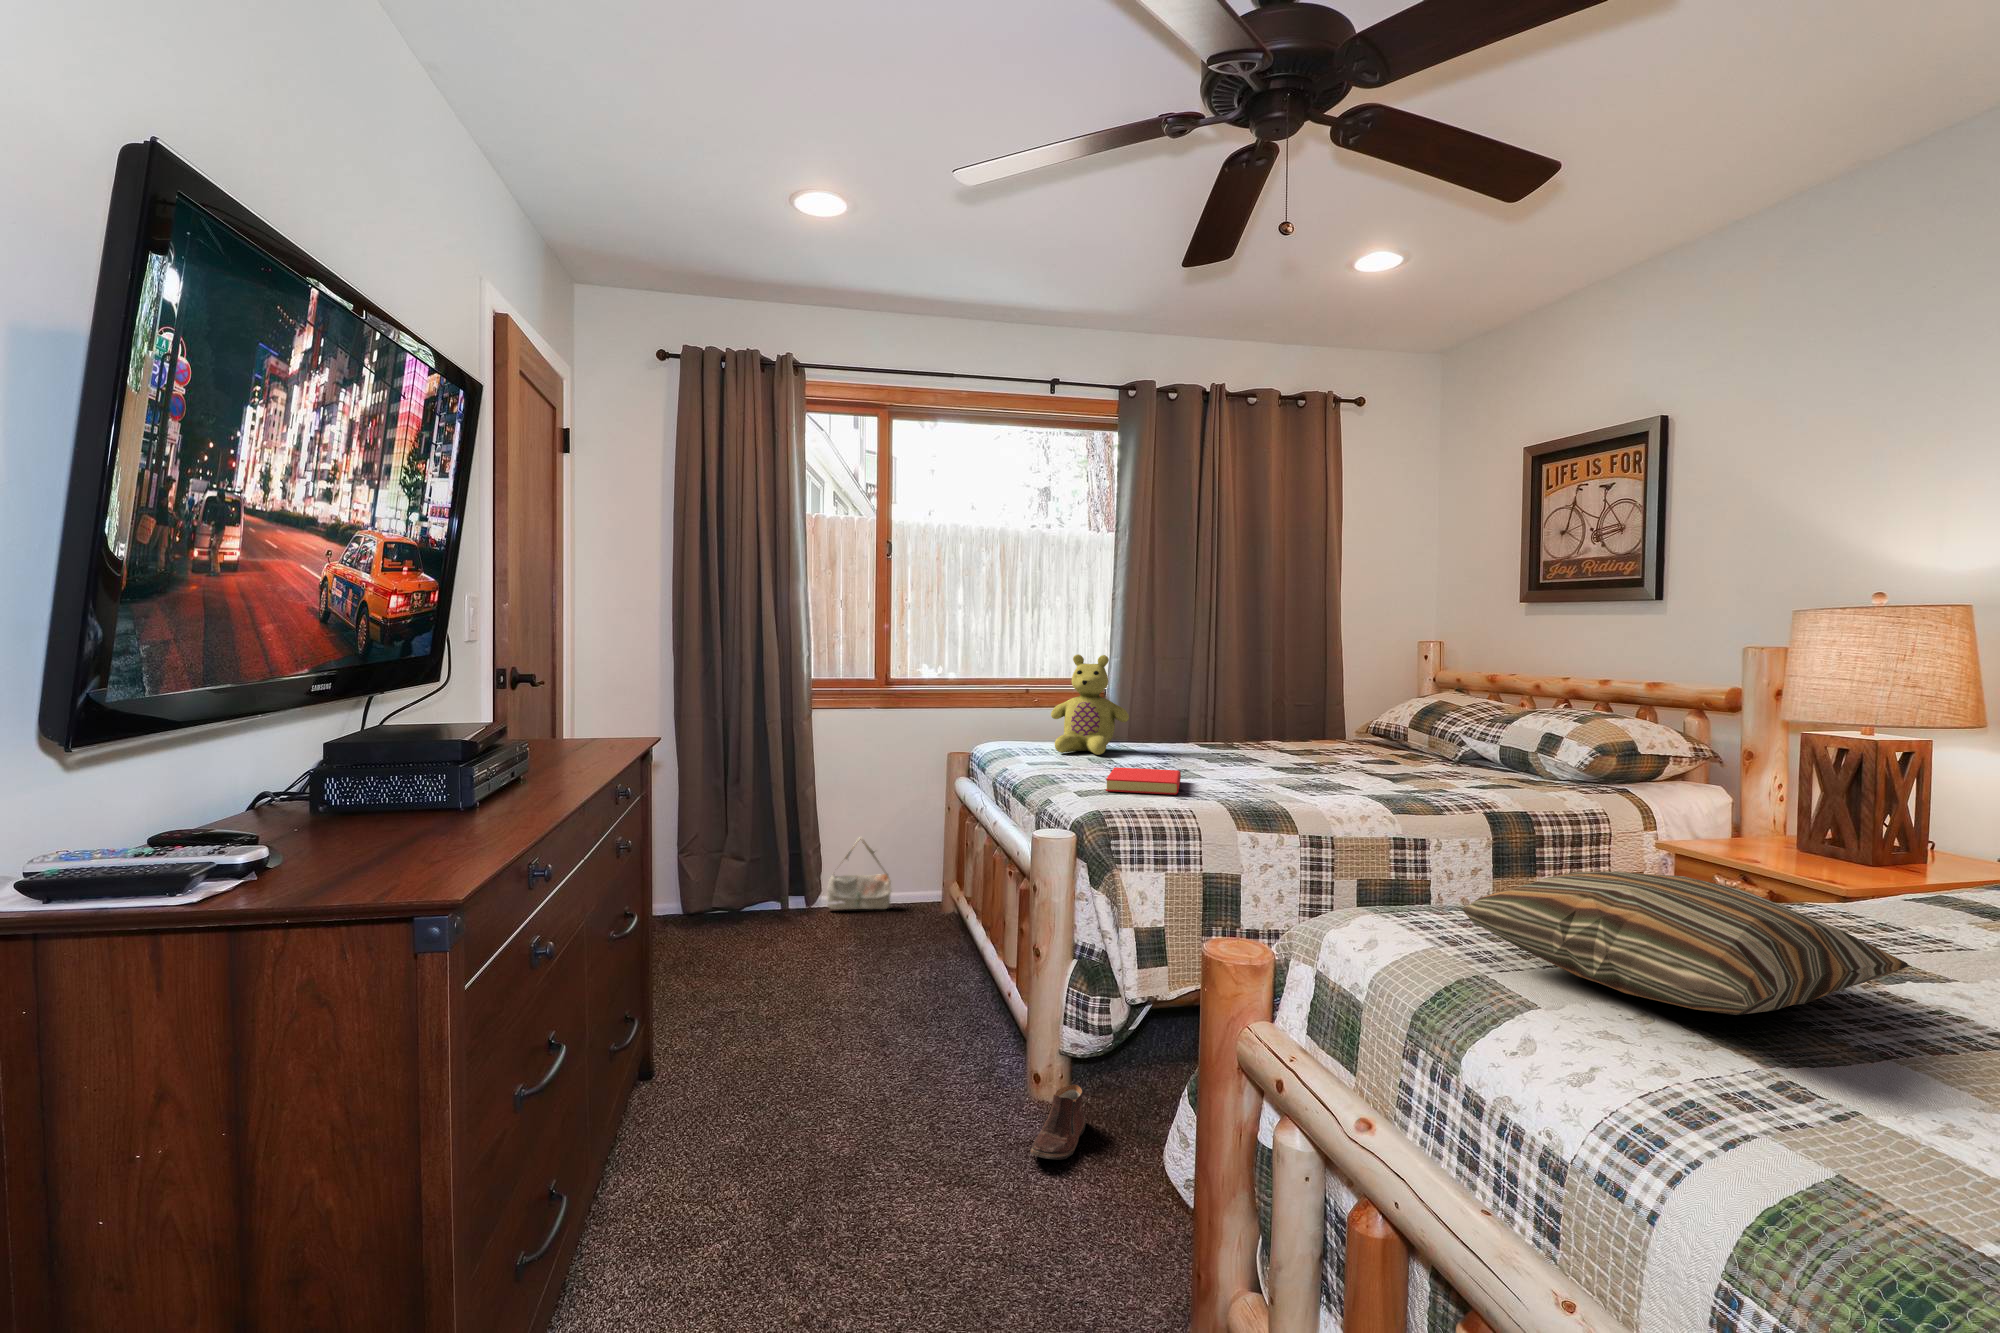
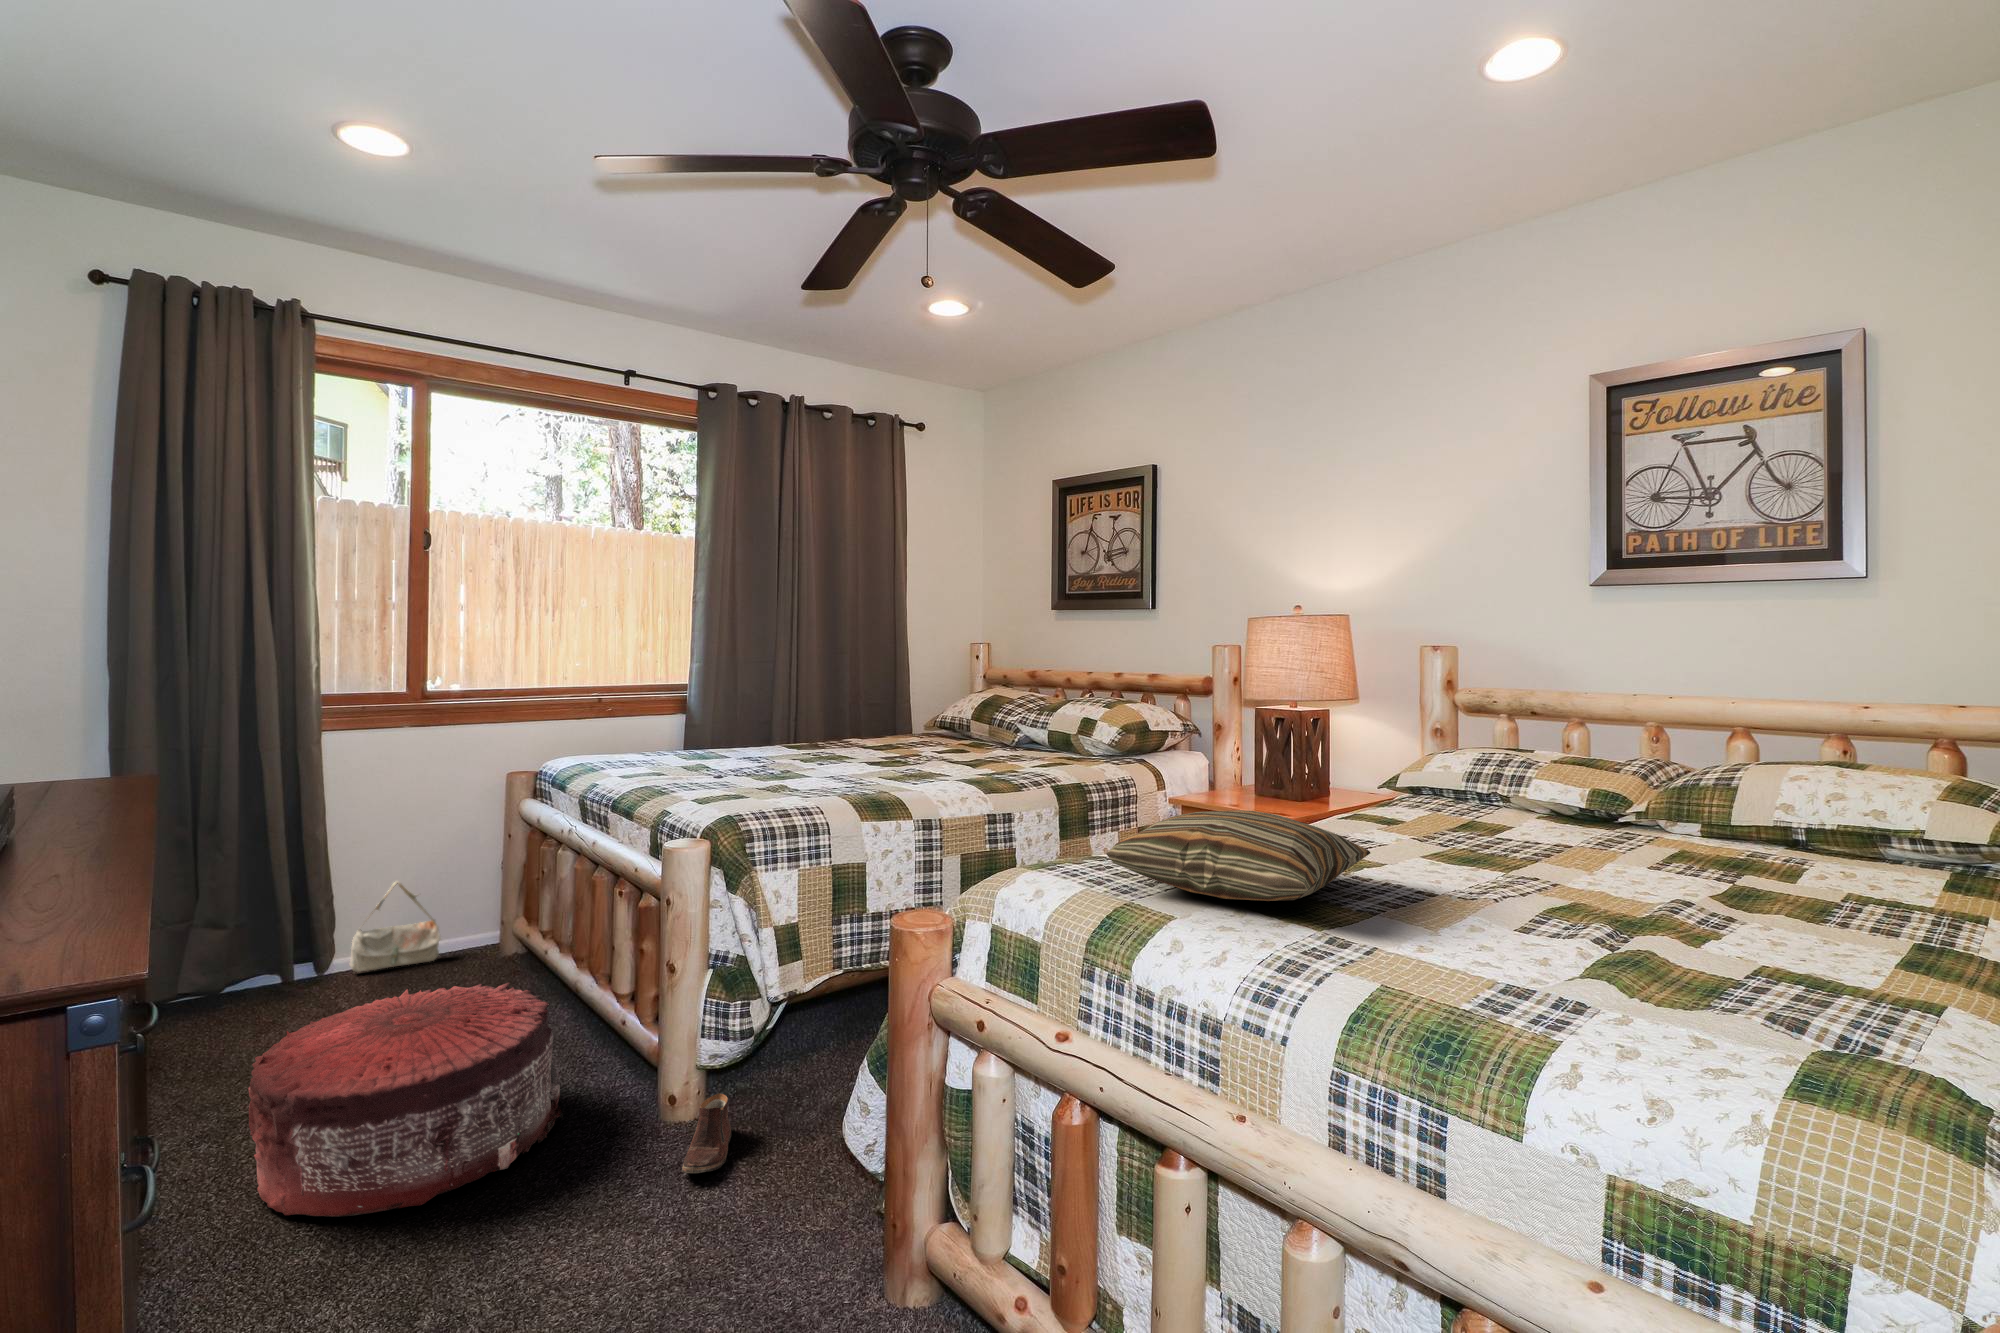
stuffed bear: present [1051,654,1129,755] -> none [640,661,725,764]
book: present [1106,767,1181,795] -> none [727,771,800,796]
pouf: none [718,932,945,1120] -> present [248,982,563,1217]

